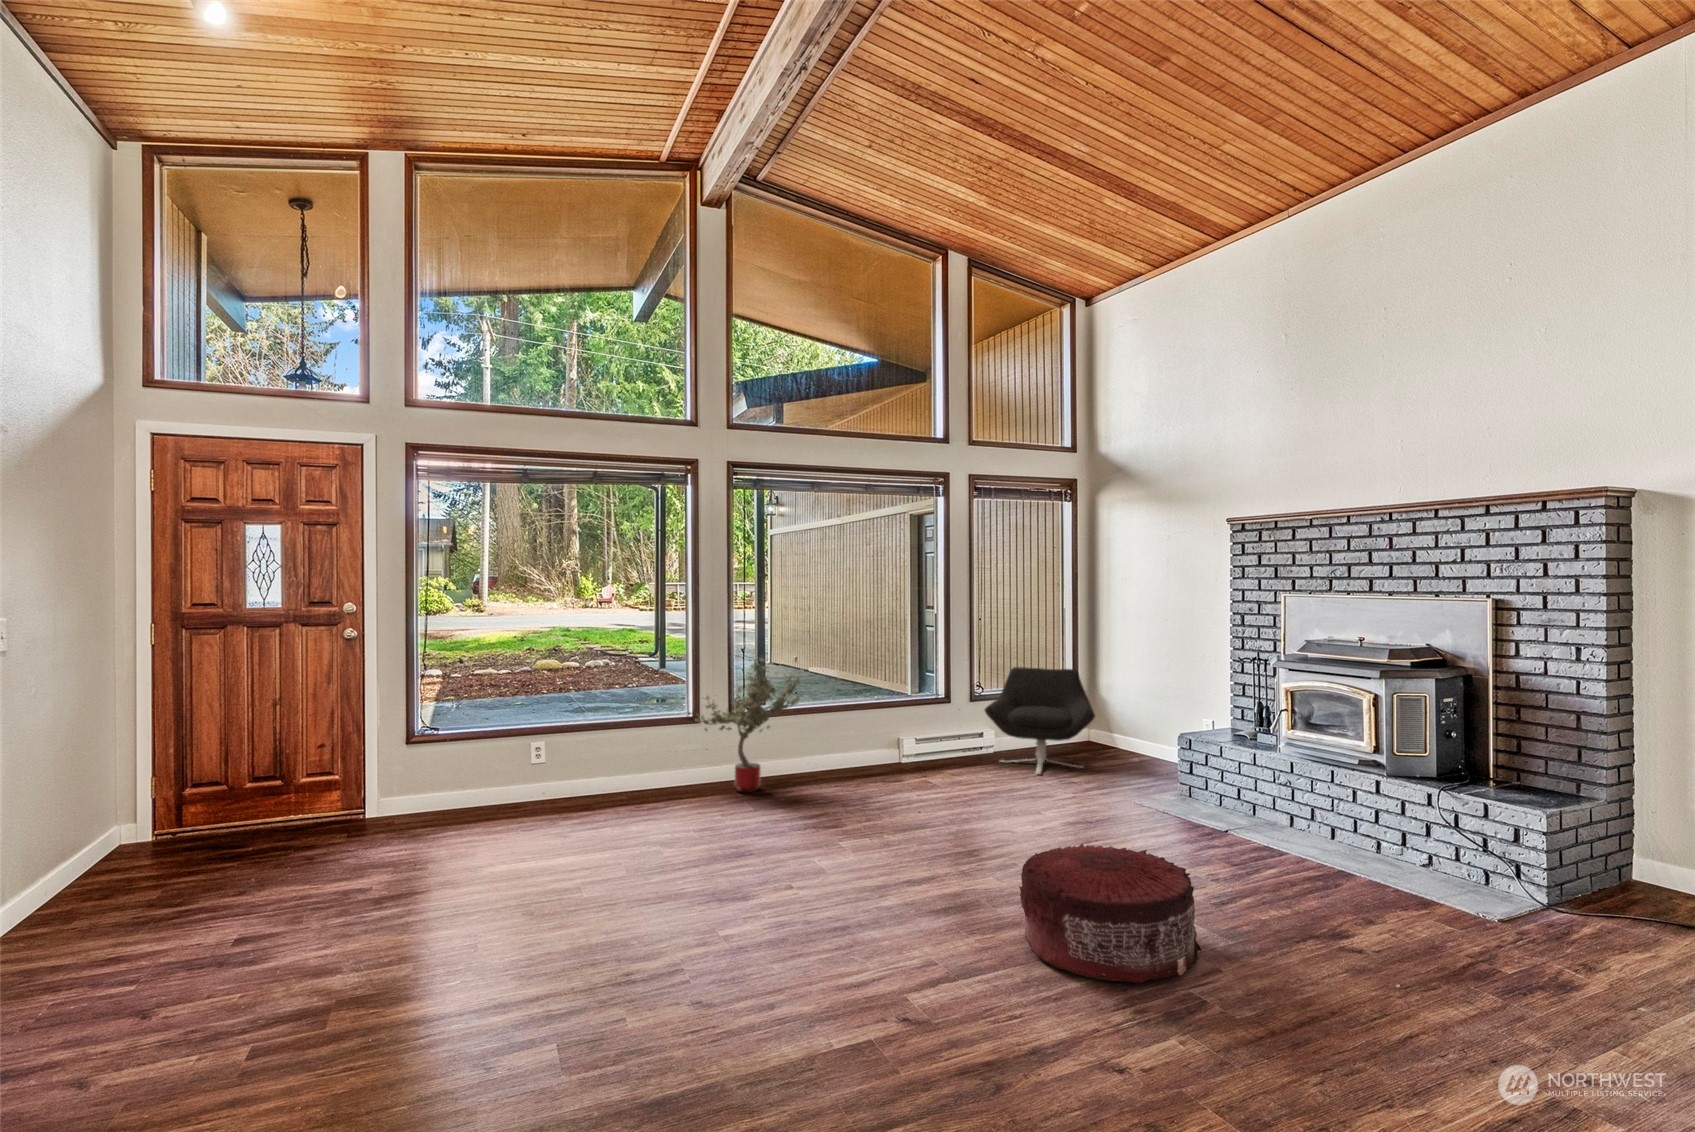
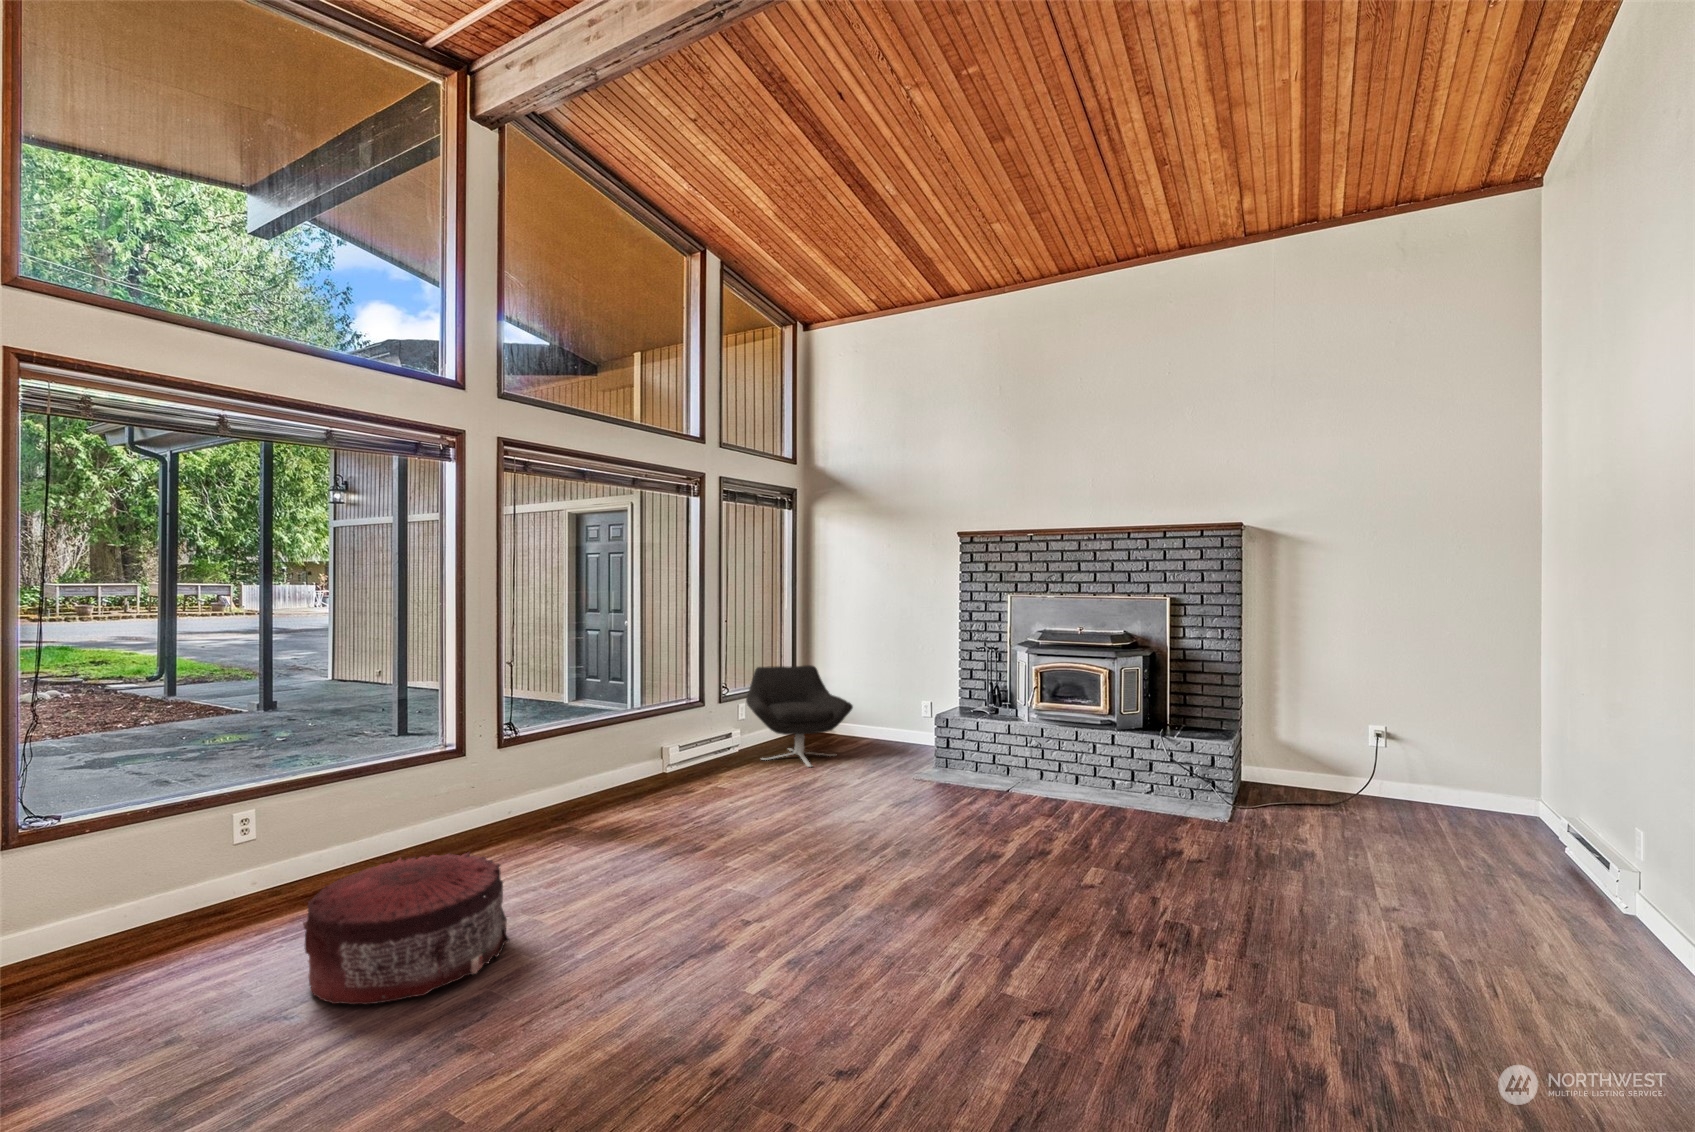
potted tree: present [695,658,800,792] -> none [477,672,600,835]
pouf: present [1019,843,1201,984] -> present [303,852,509,1004]

